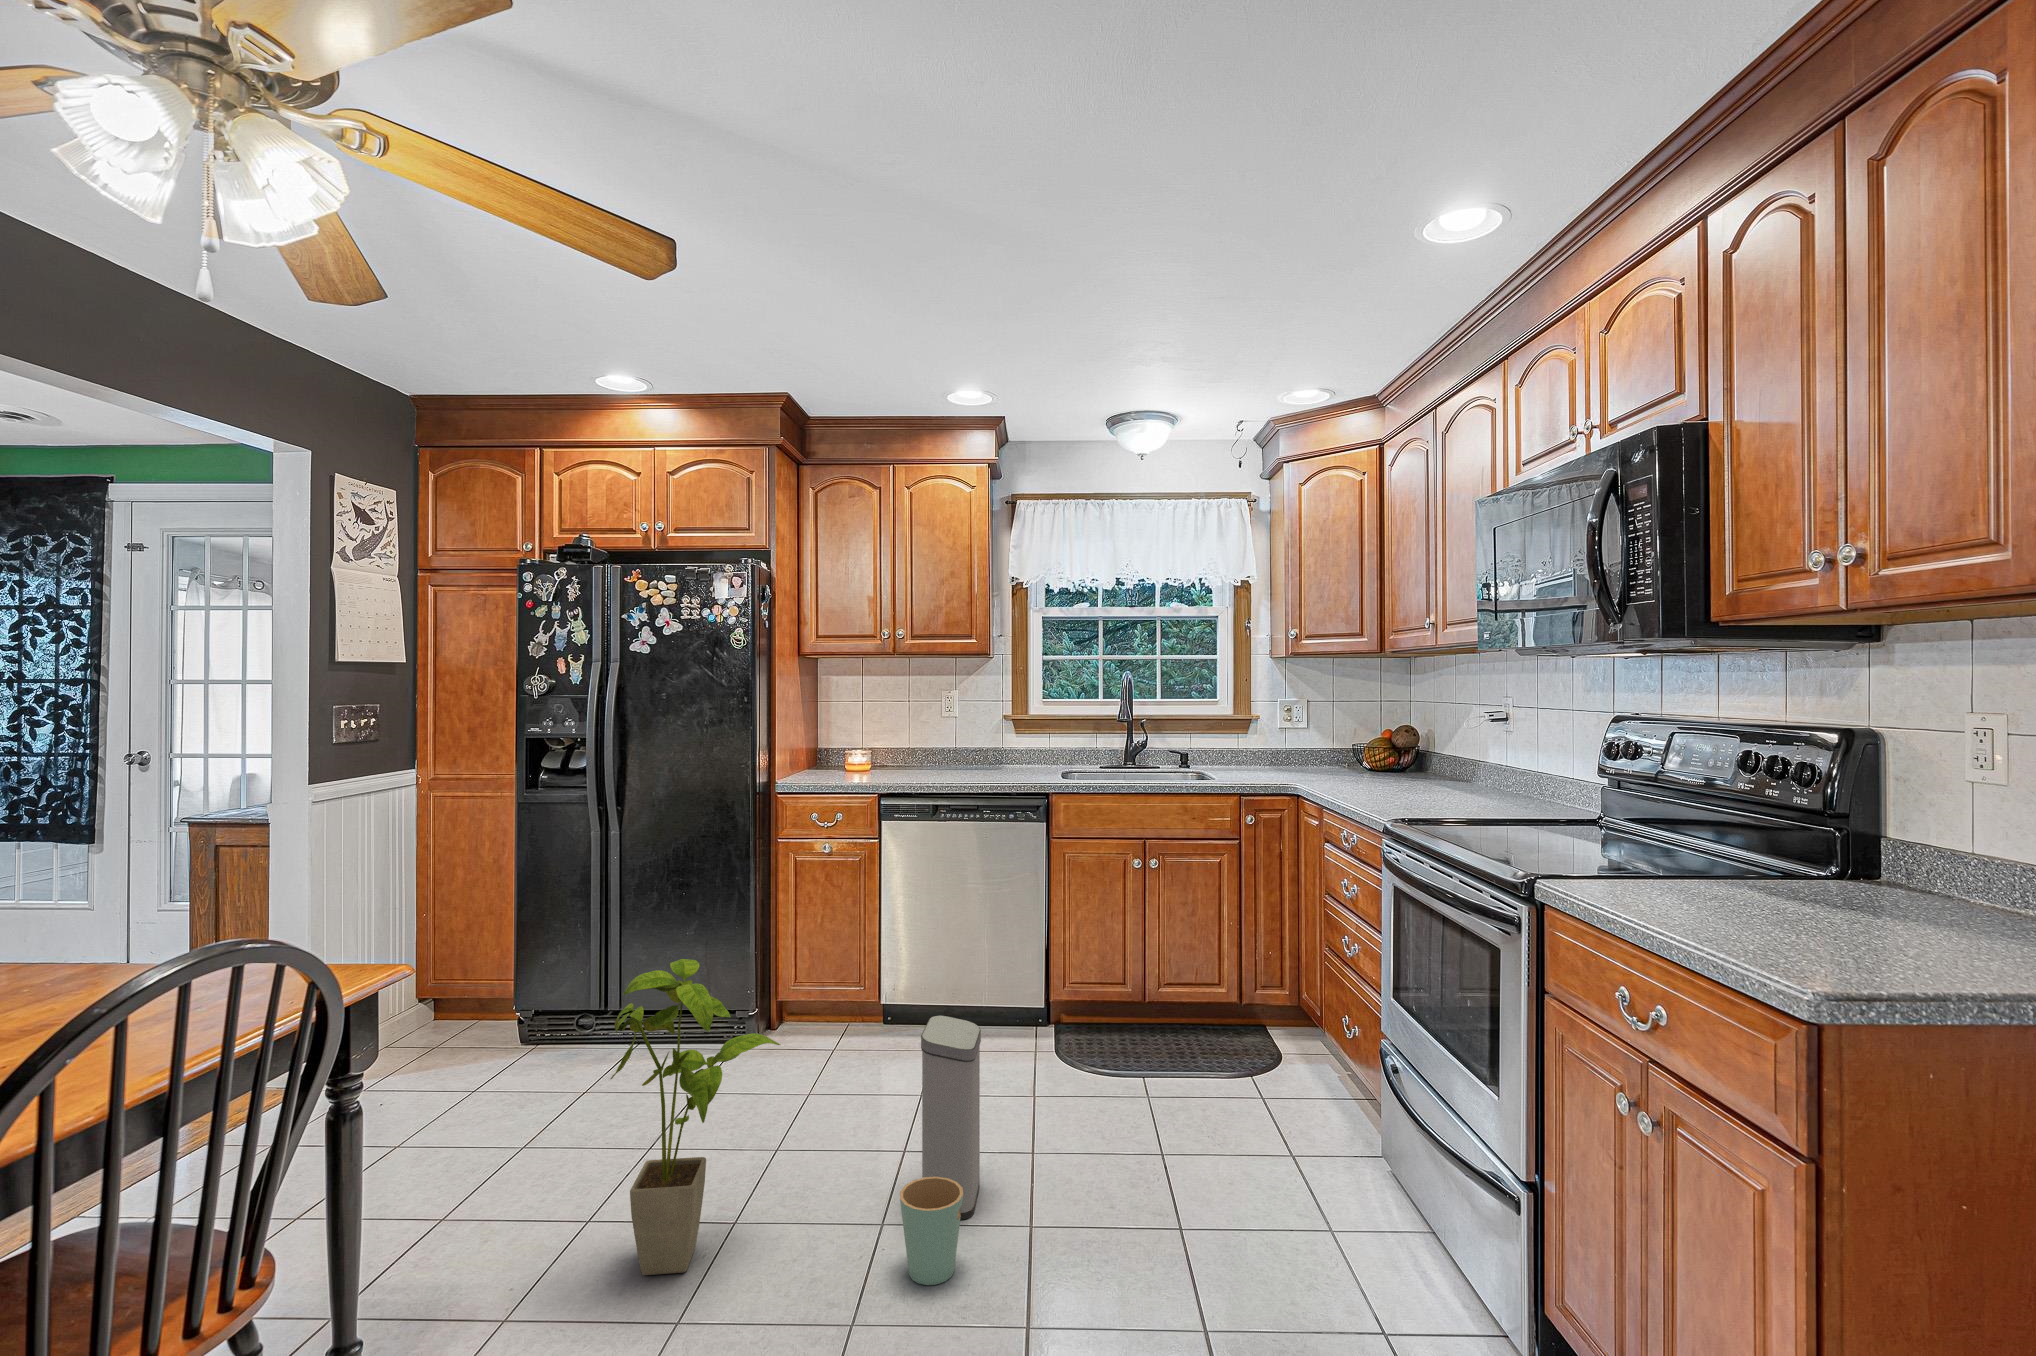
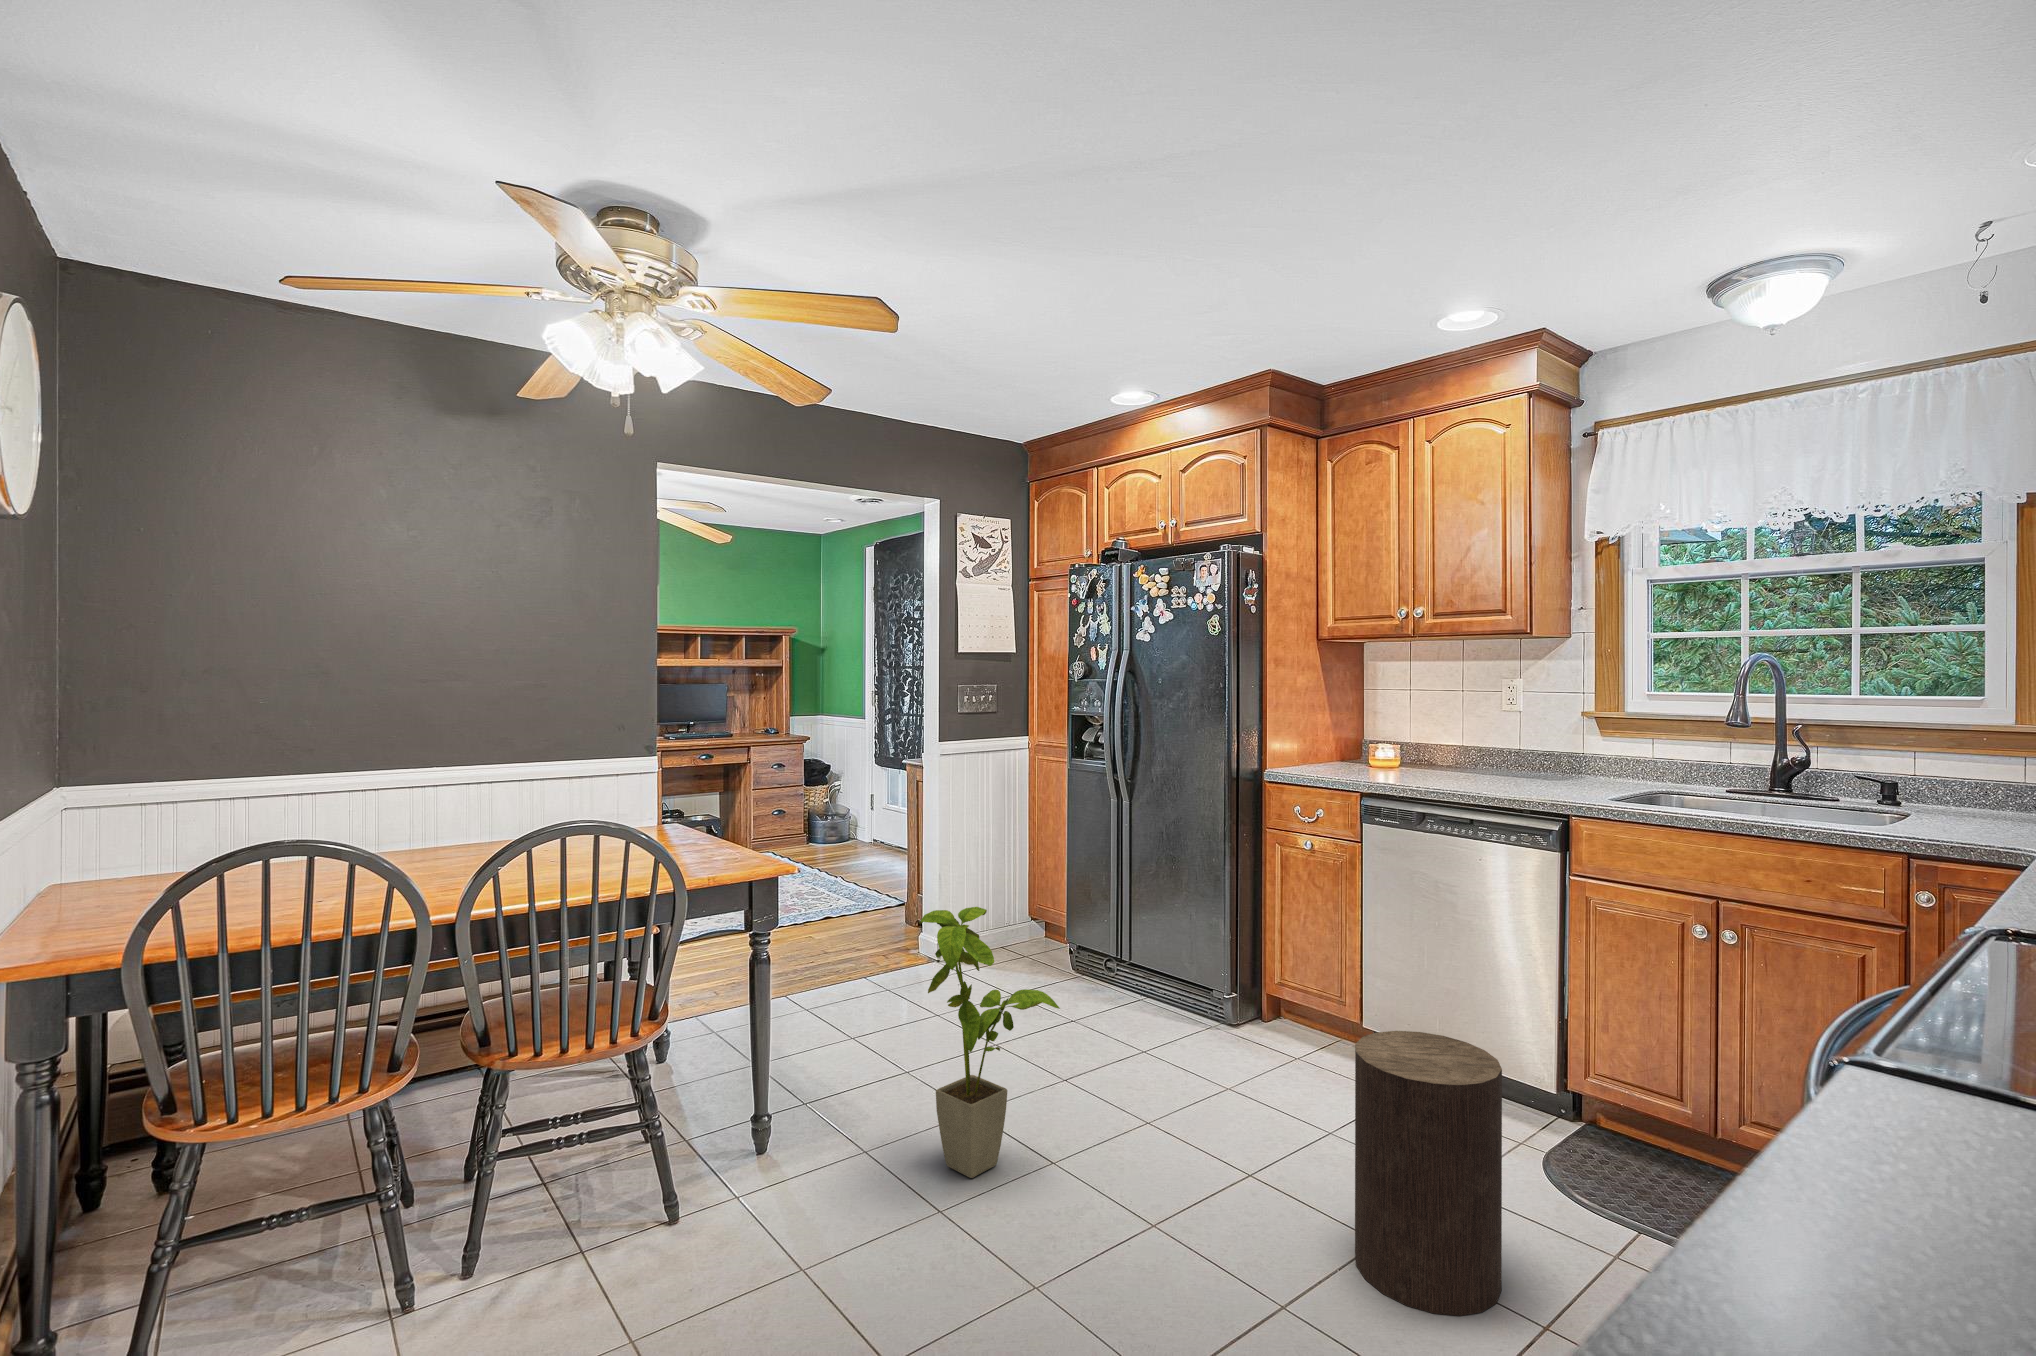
stool: none [1033,971,1137,1181] -> present [1355,1031,1502,1316]
trash can: present [900,1016,981,1285] -> none [1096,1032,1271,1299]

